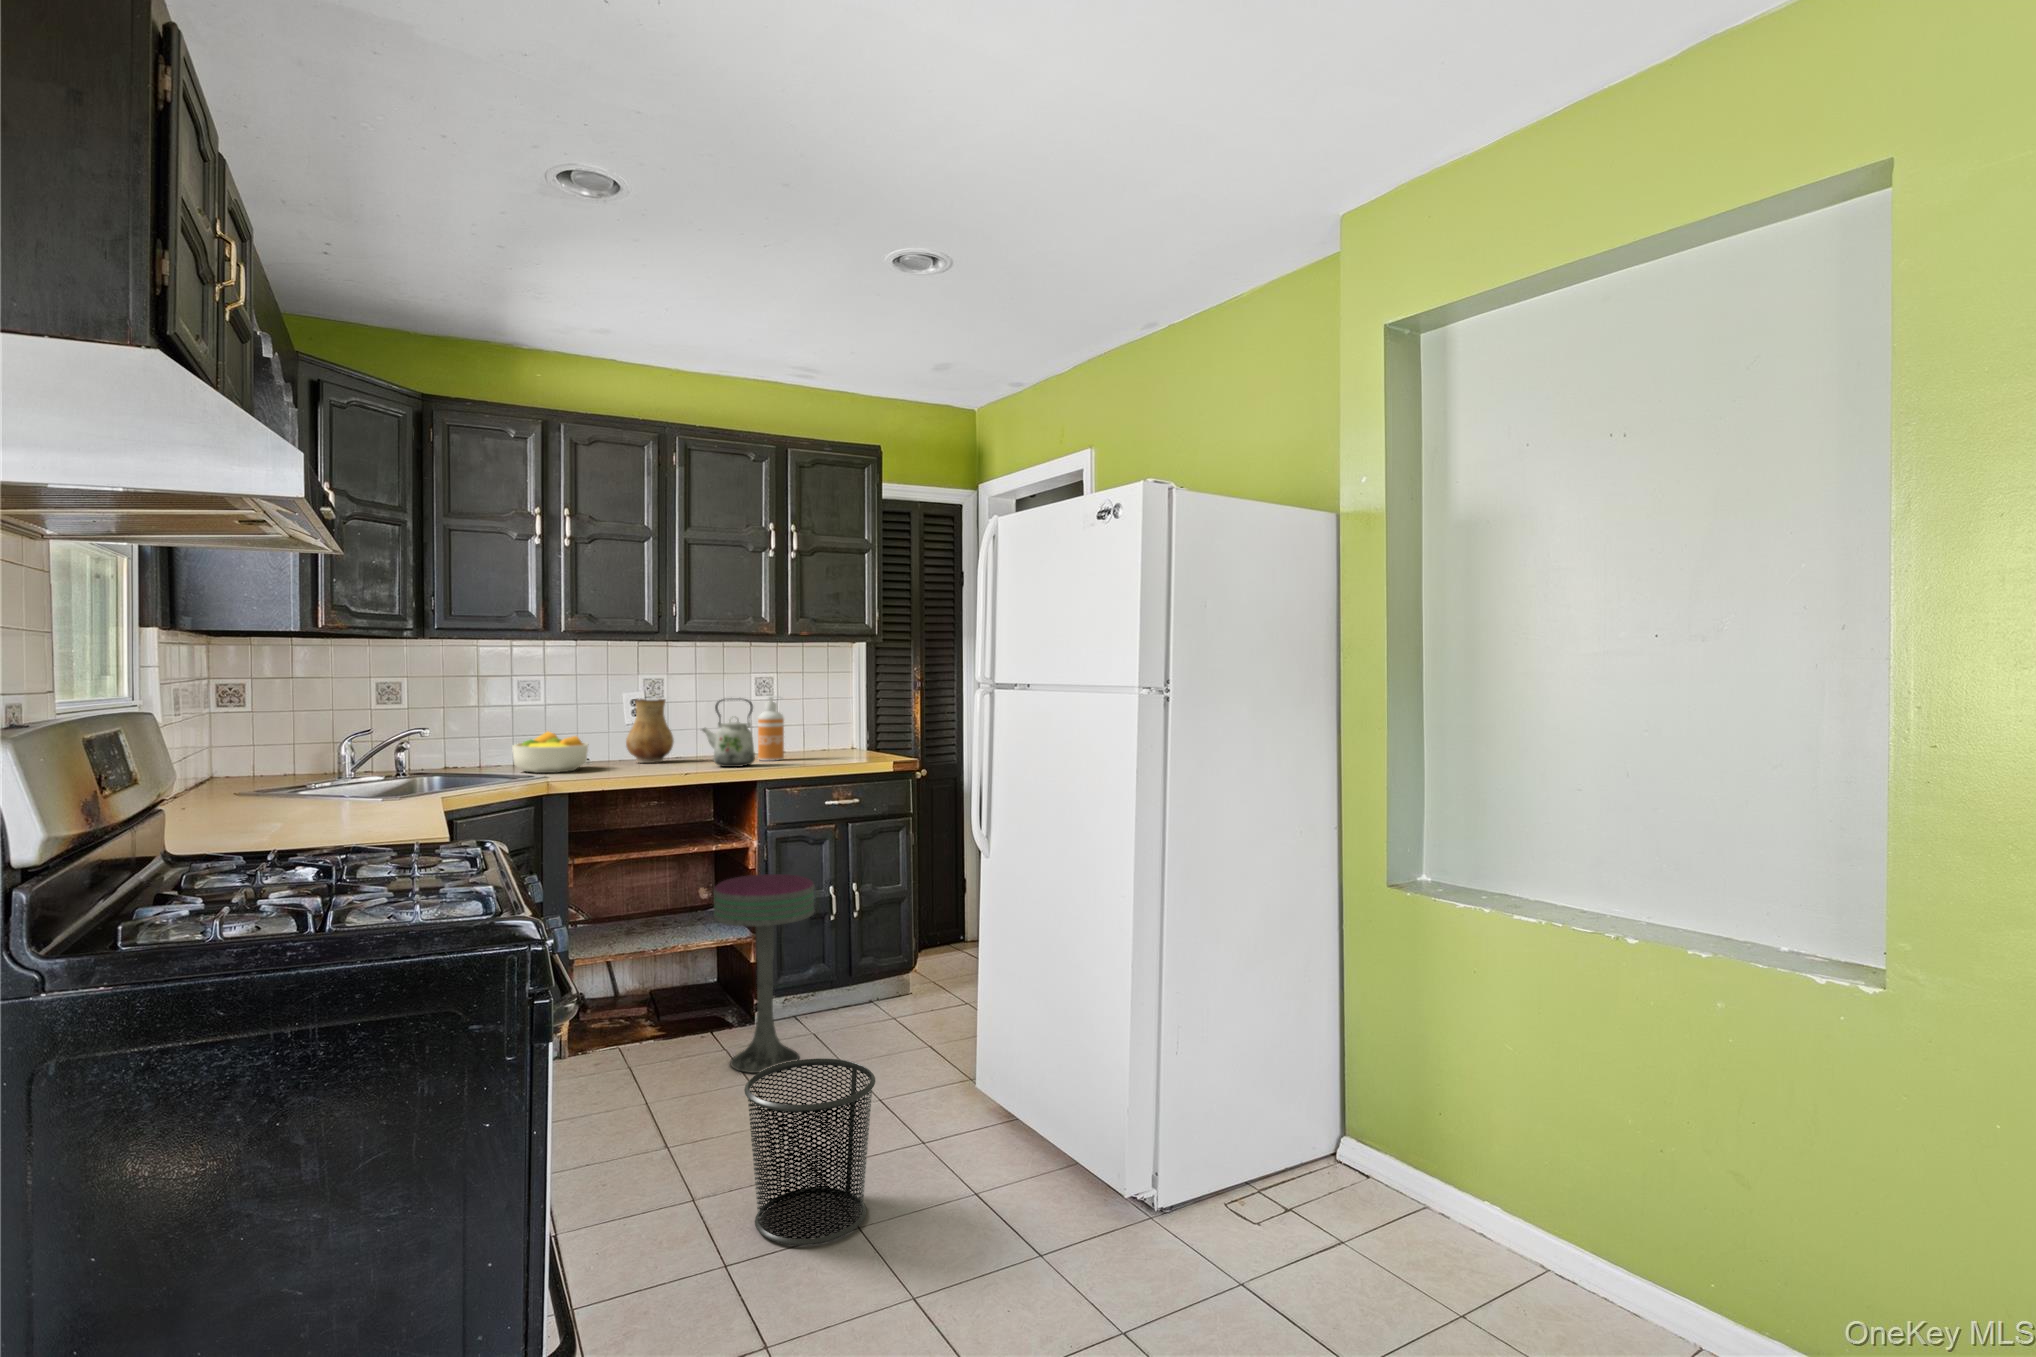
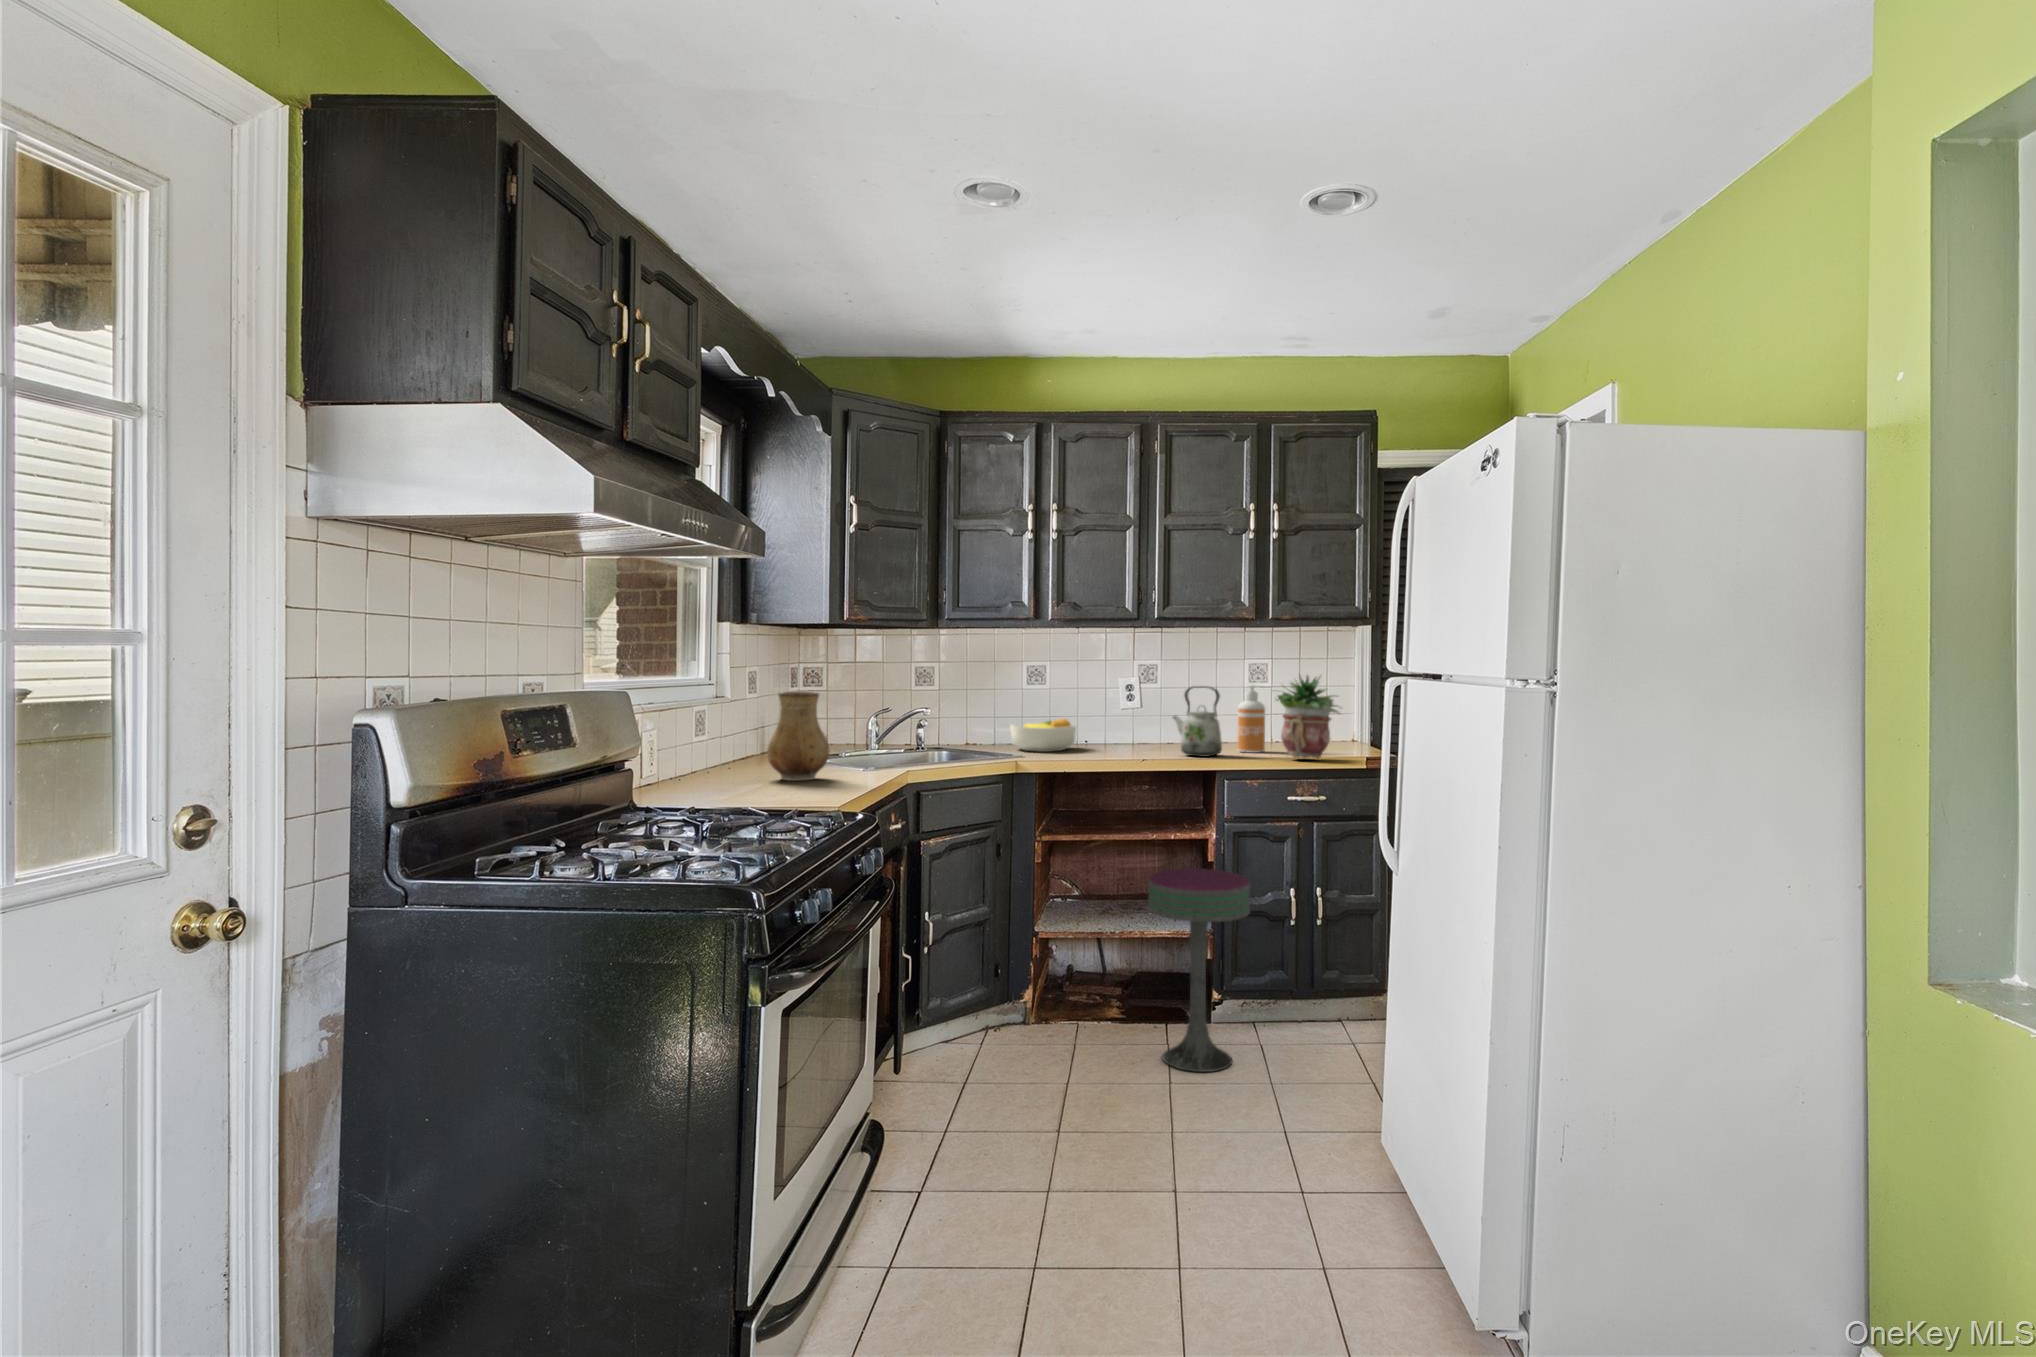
potted plant: none [806,683,871,762] -> present [1276,676,1339,758]
ceramic pitcher: present [626,698,674,763] -> present [767,692,829,781]
waste bin: present [744,1059,875,1245] -> none [1074,1059,1206,1248]

